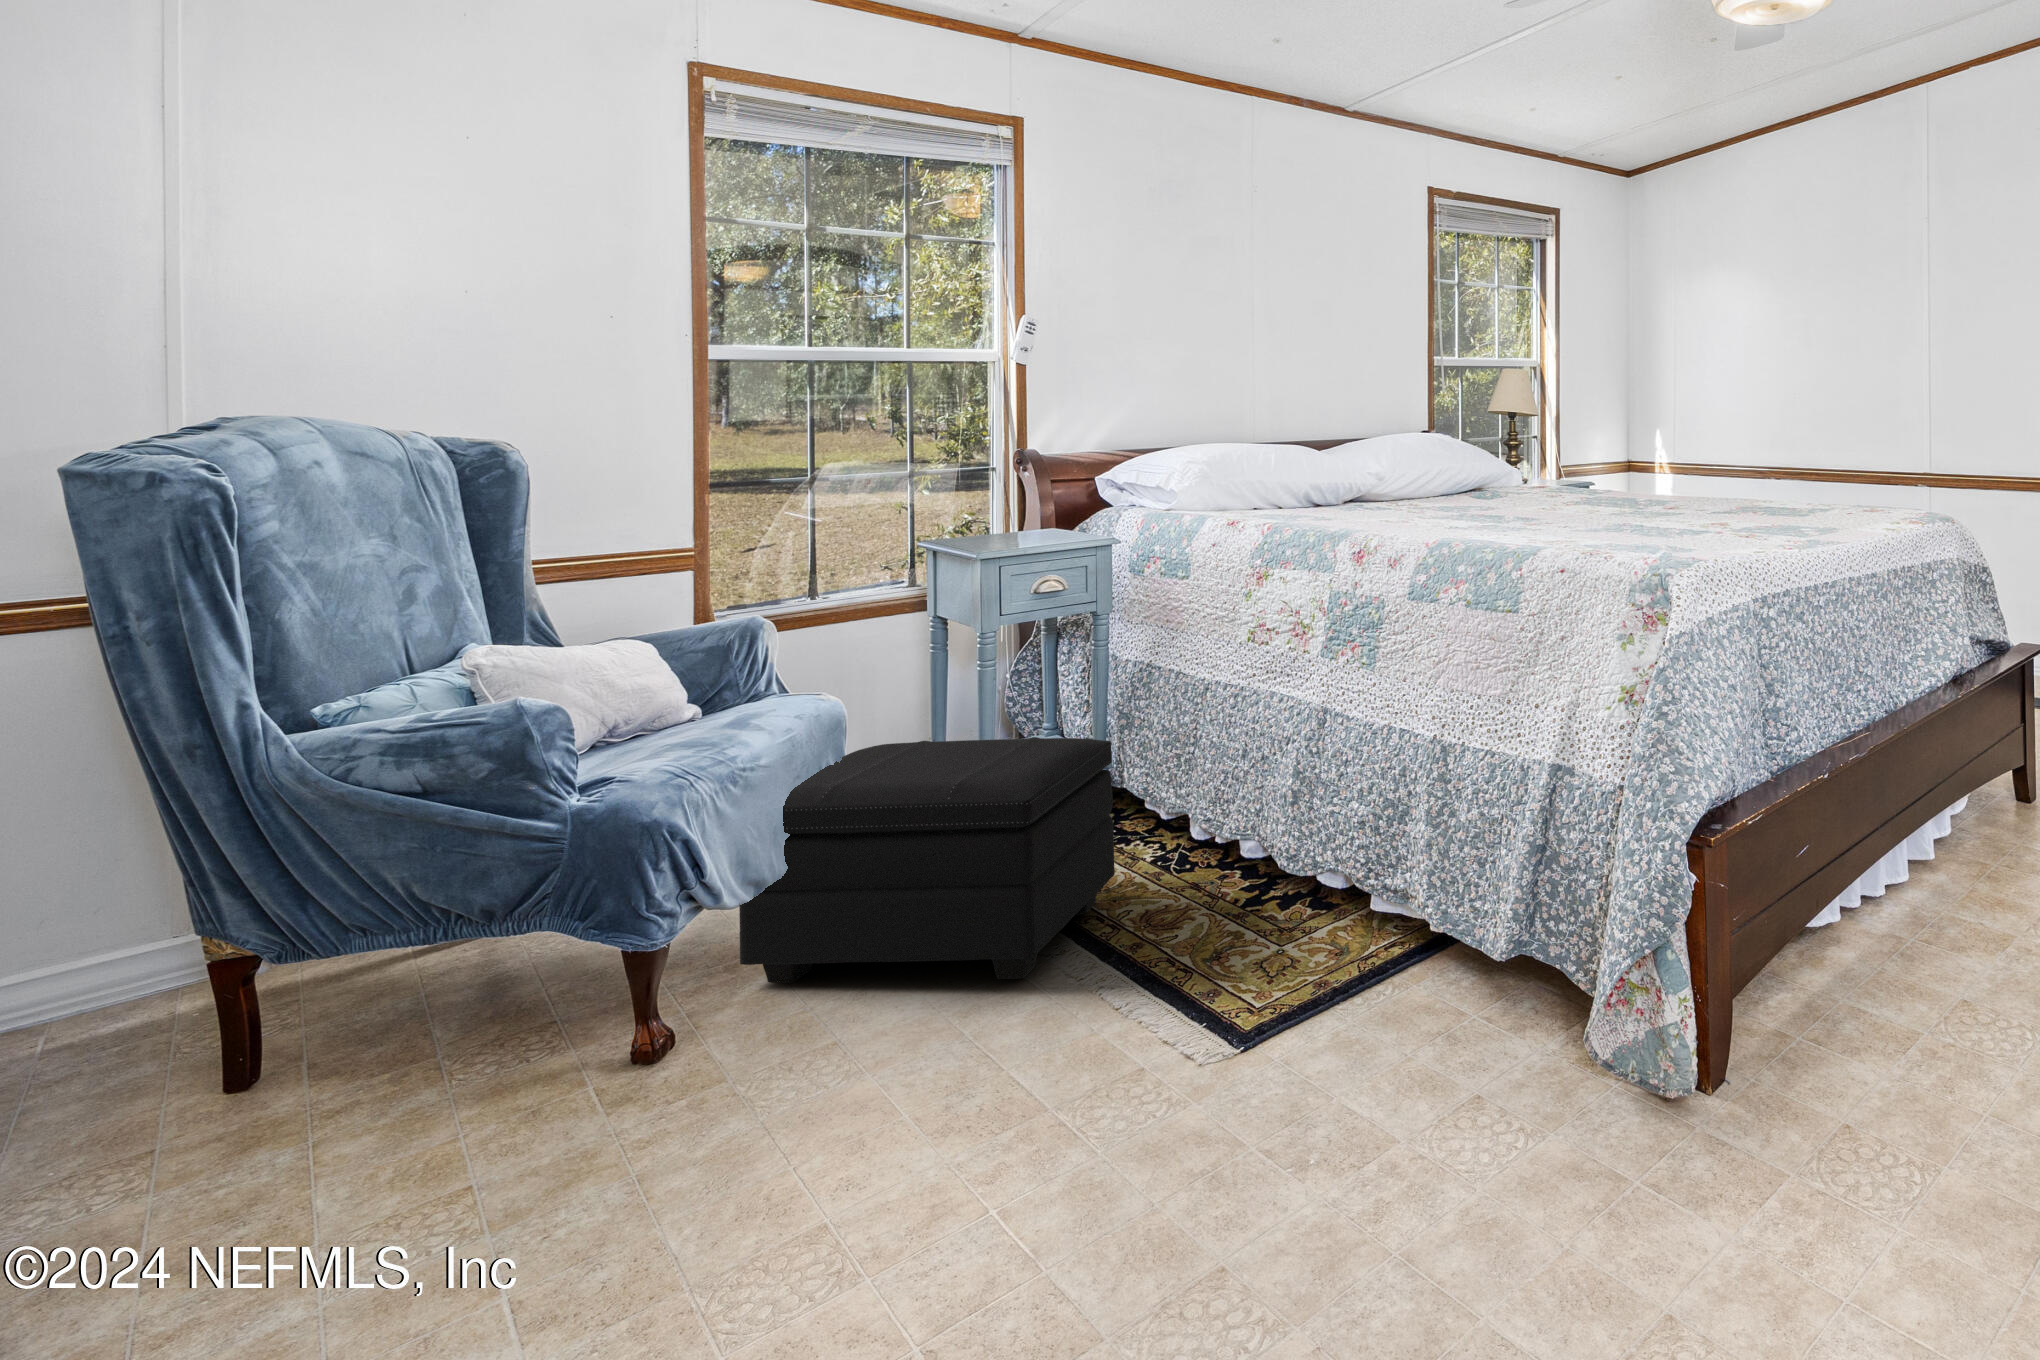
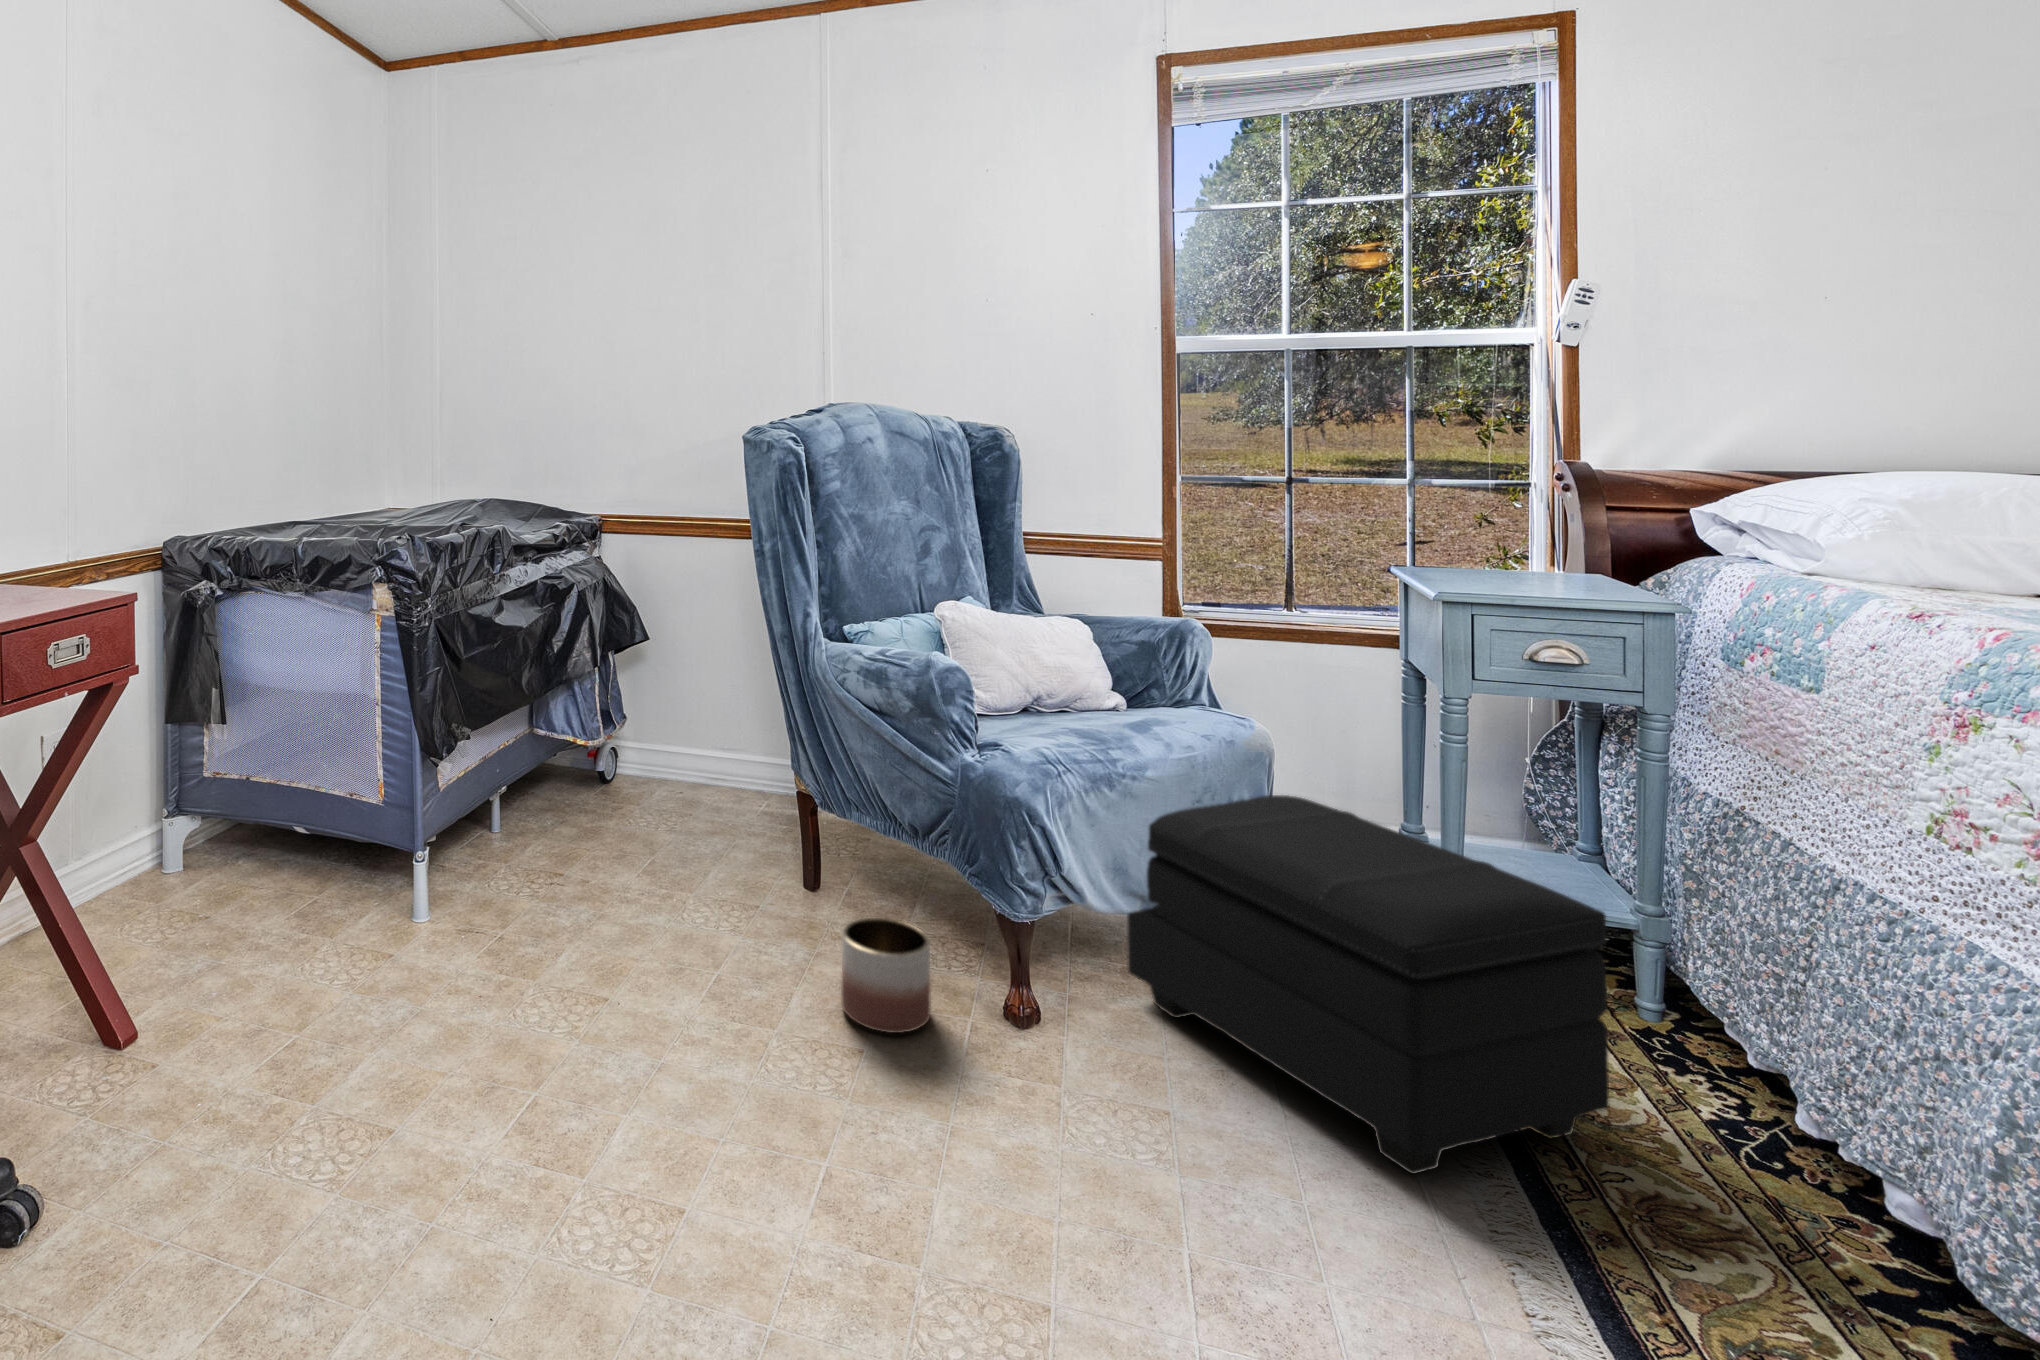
planter: none [389,1026,531,1179] -> present [841,918,931,1033]

